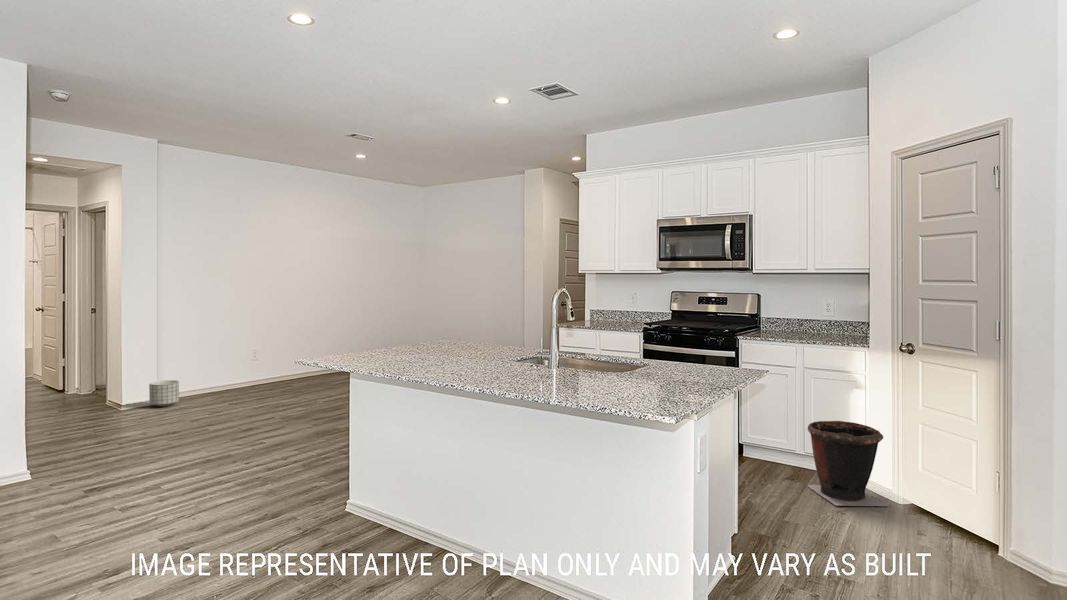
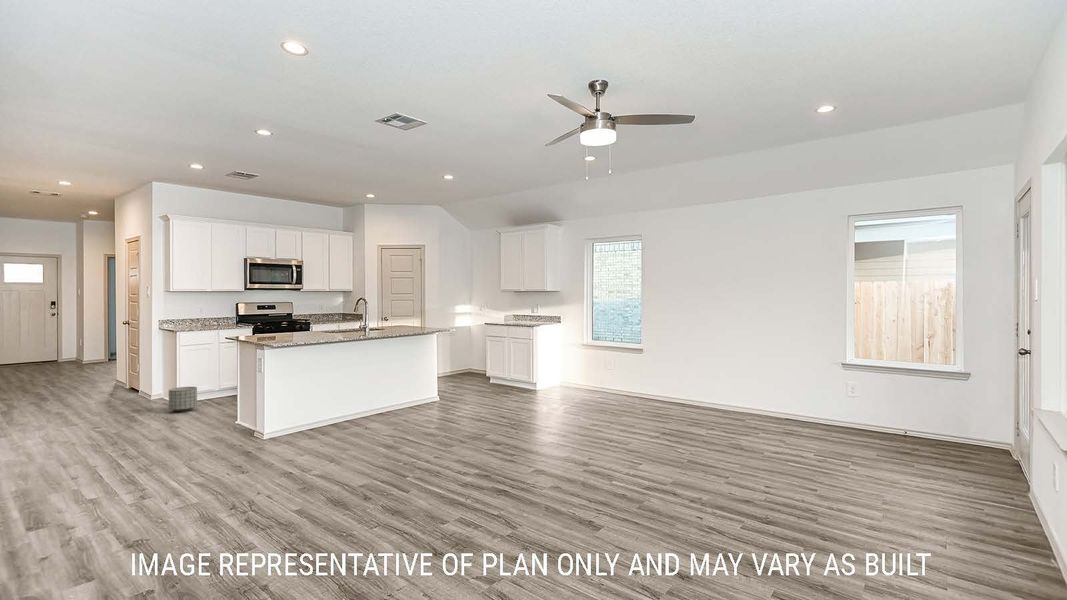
waste bin: present [807,421,888,506] -> none [801,422,884,506]

